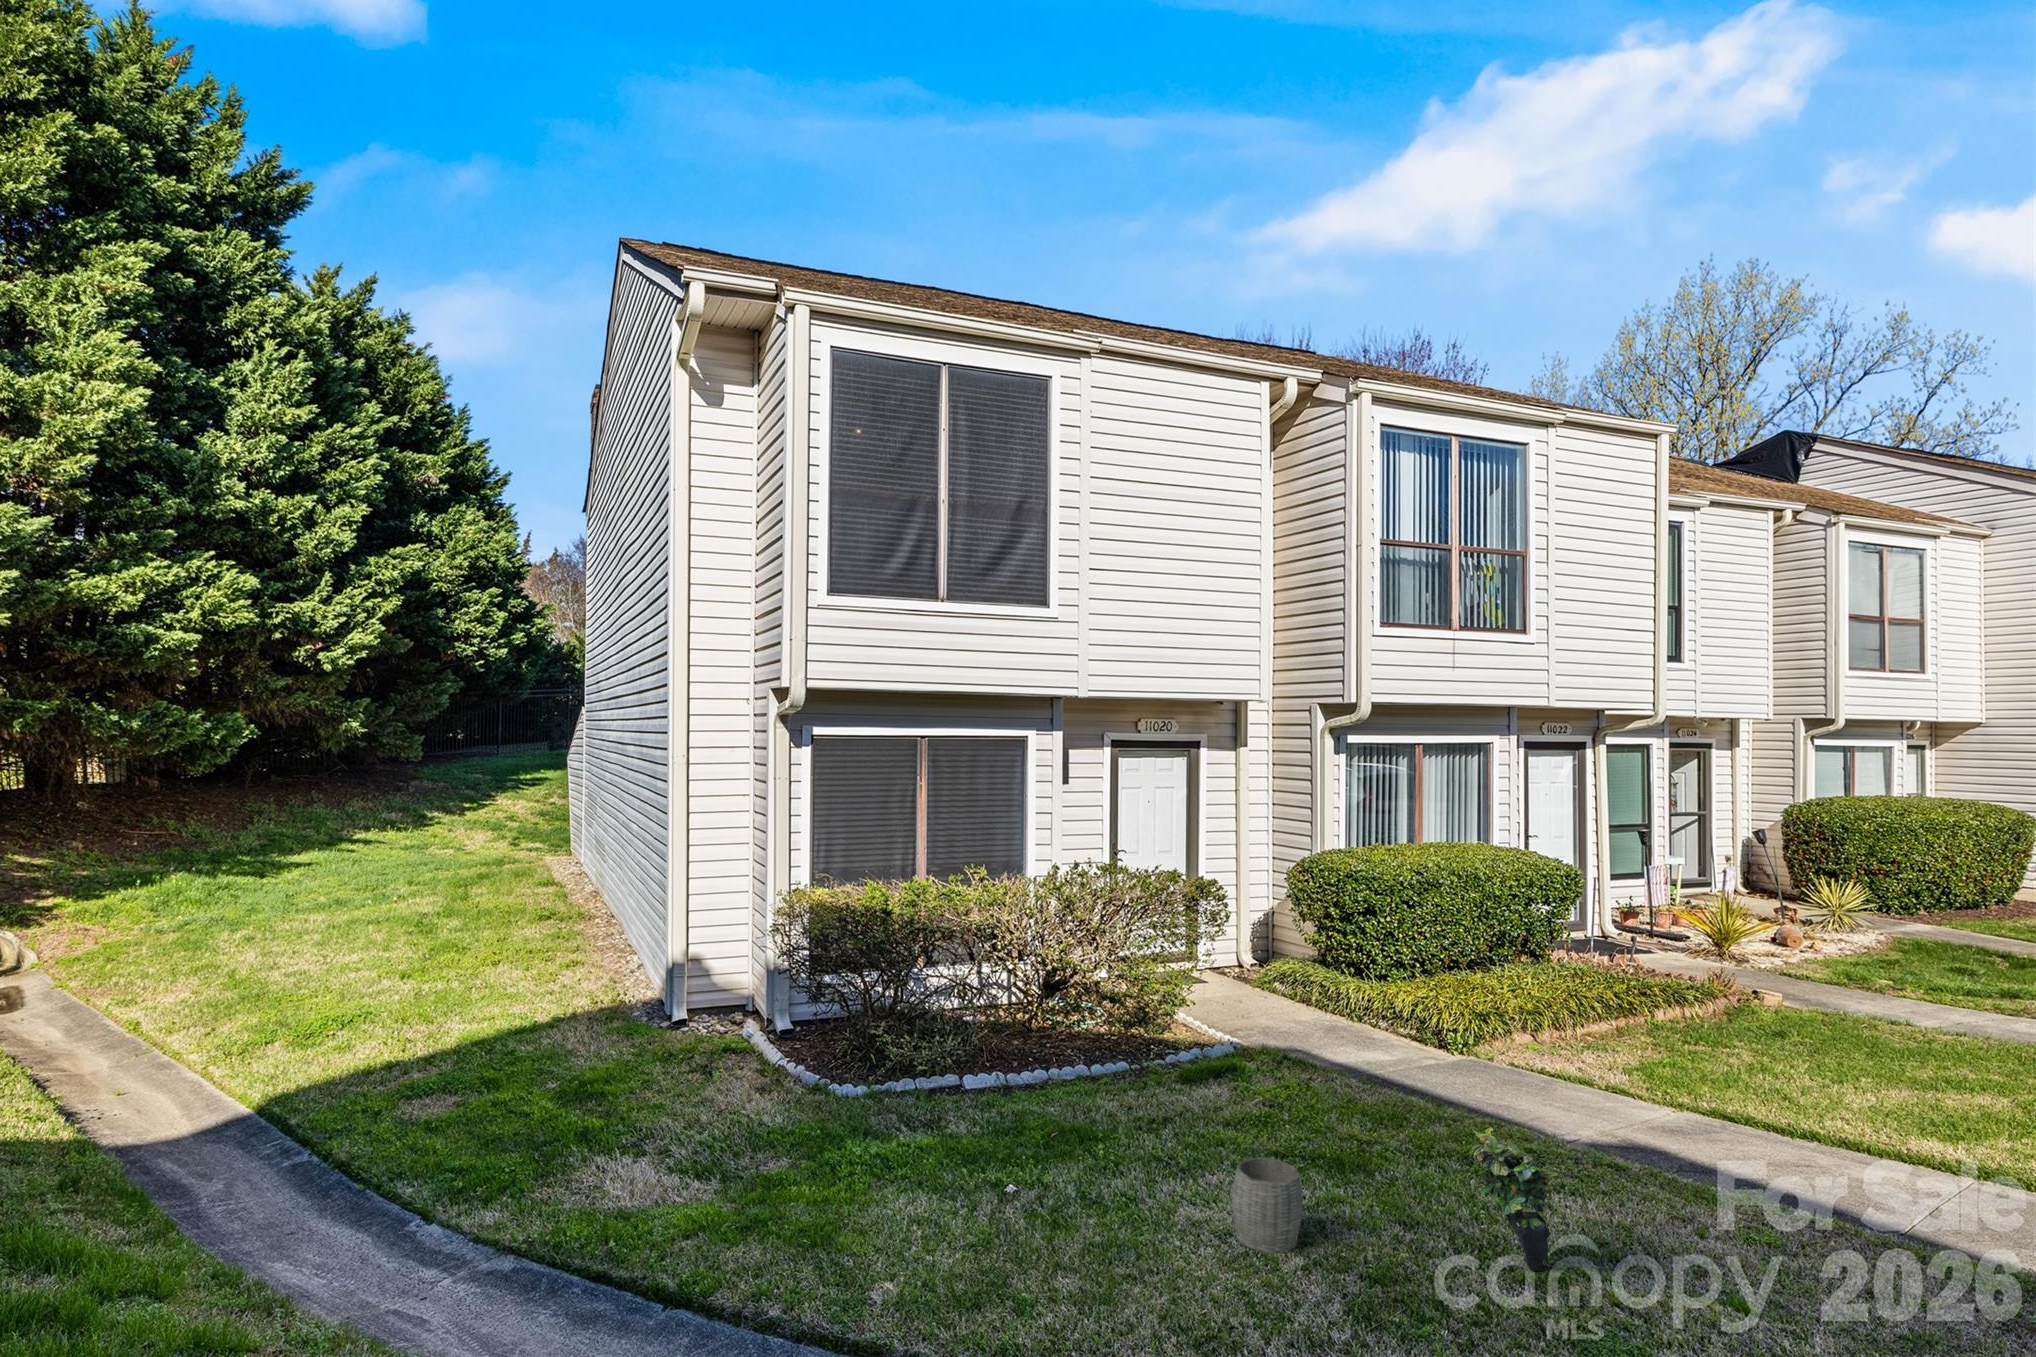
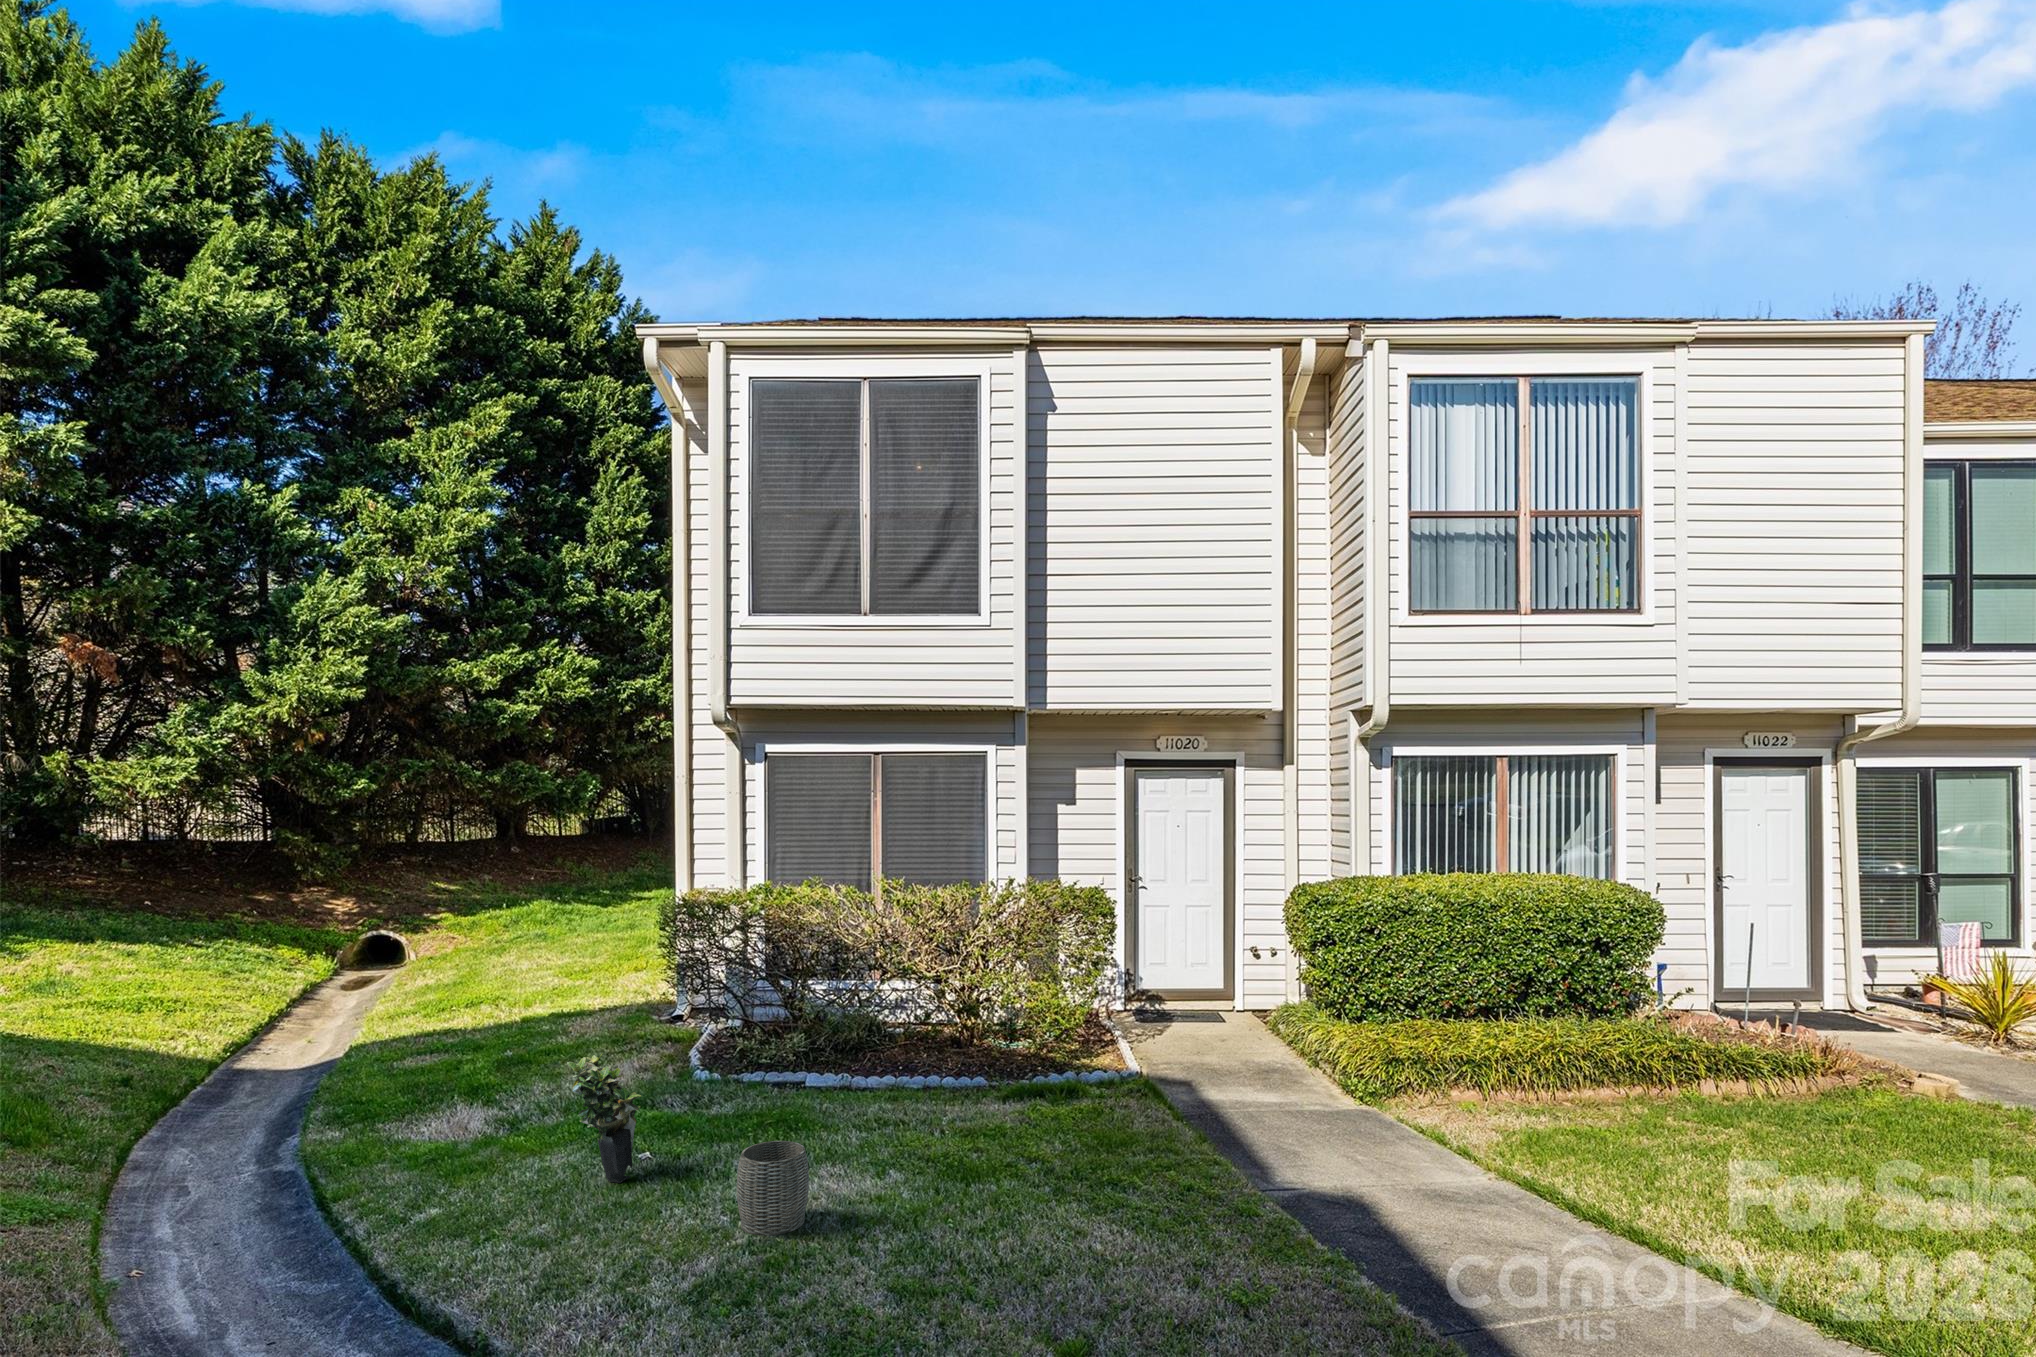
potted plant: present [1472,1127,1558,1271] -> present [567,1054,641,1183]

